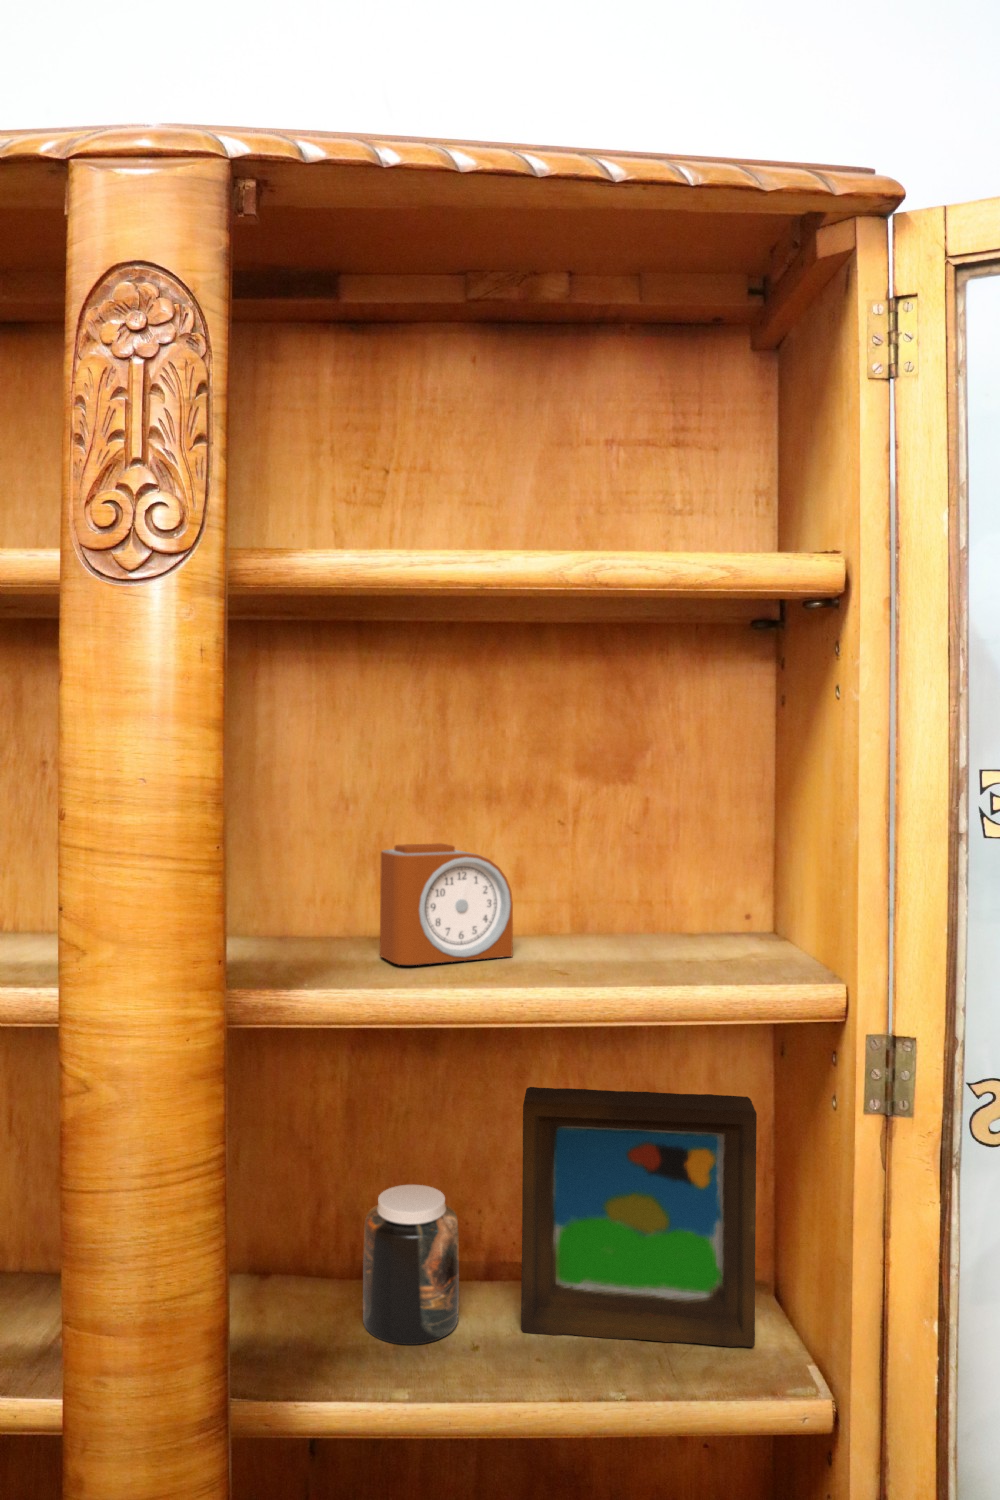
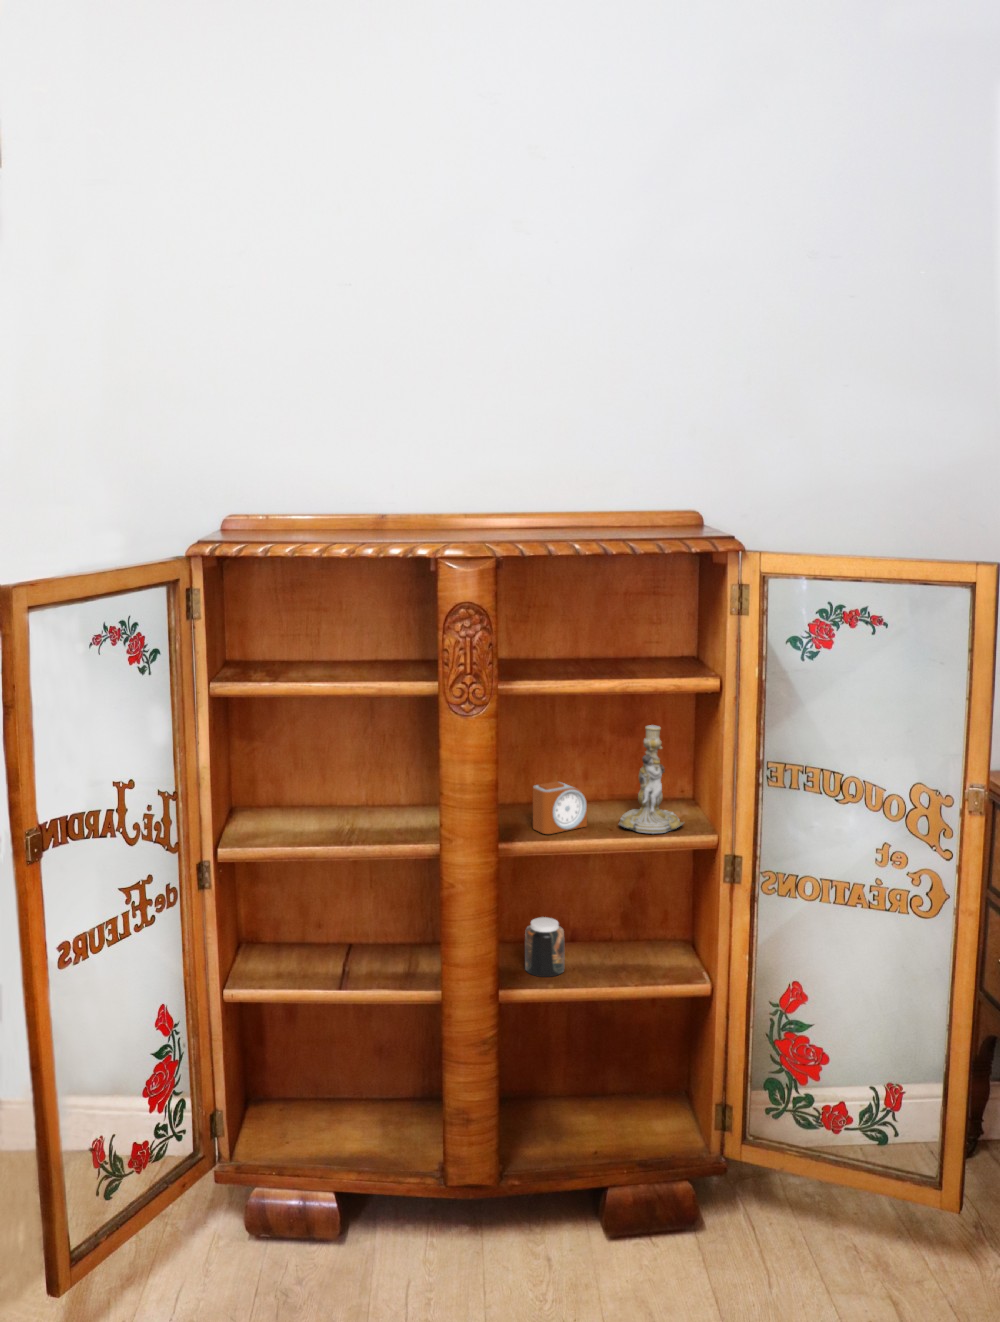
candlestick: none [586,713,754,971] -> present [619,725,684,834]
picture frame: present [521,1087,757,1347] -> none [589,876,685,971]

